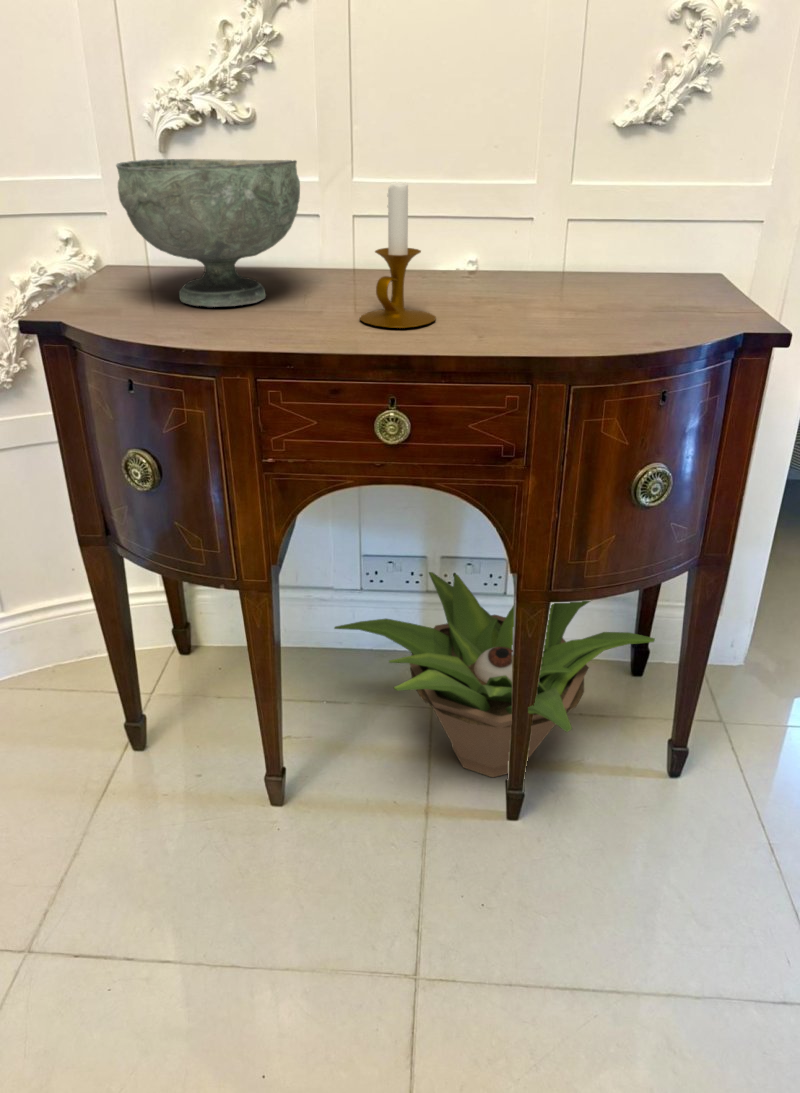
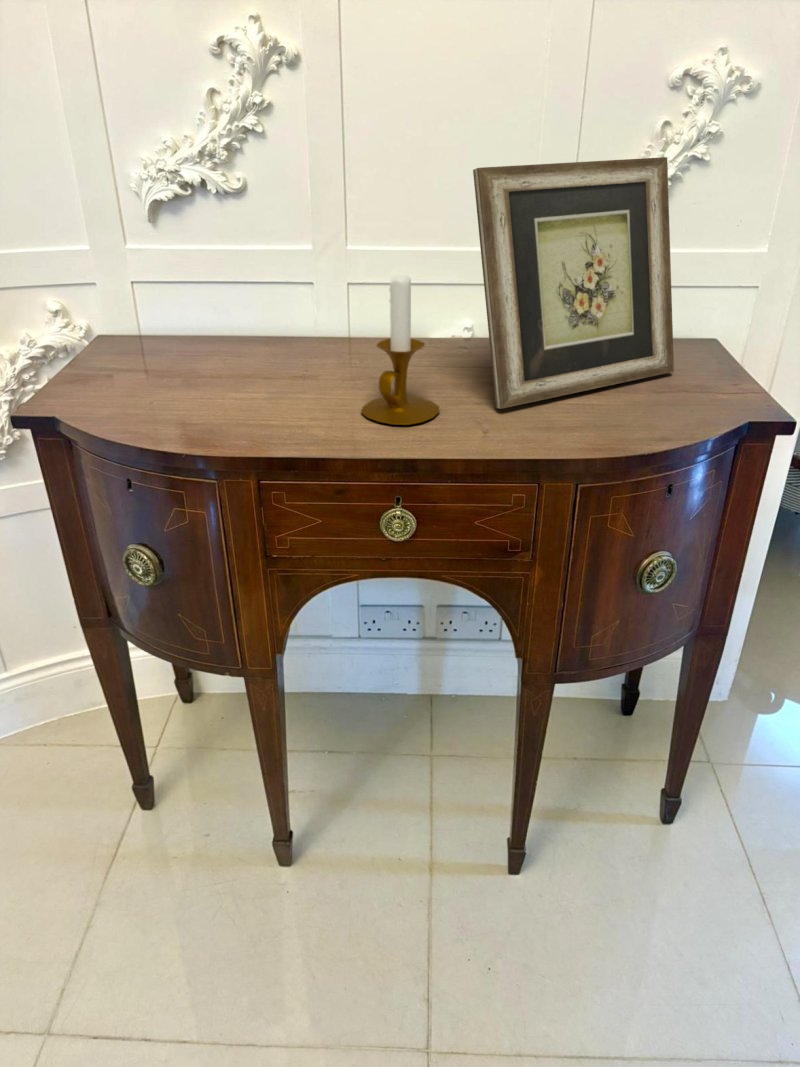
picture frame: none [469,80,672,317] -> present [473,157,674,409]
decorative bowl: present [116,159,300,307] -> none [103,236,296,396]
decorative plant: present [335,572,655,777] -> none [337,623,655,833]

